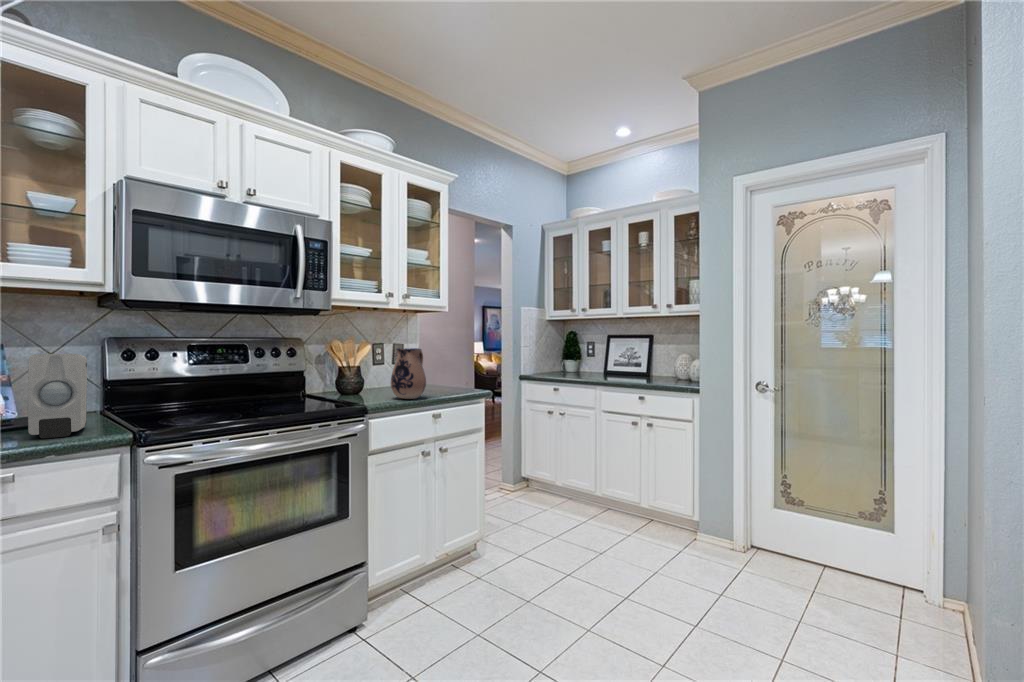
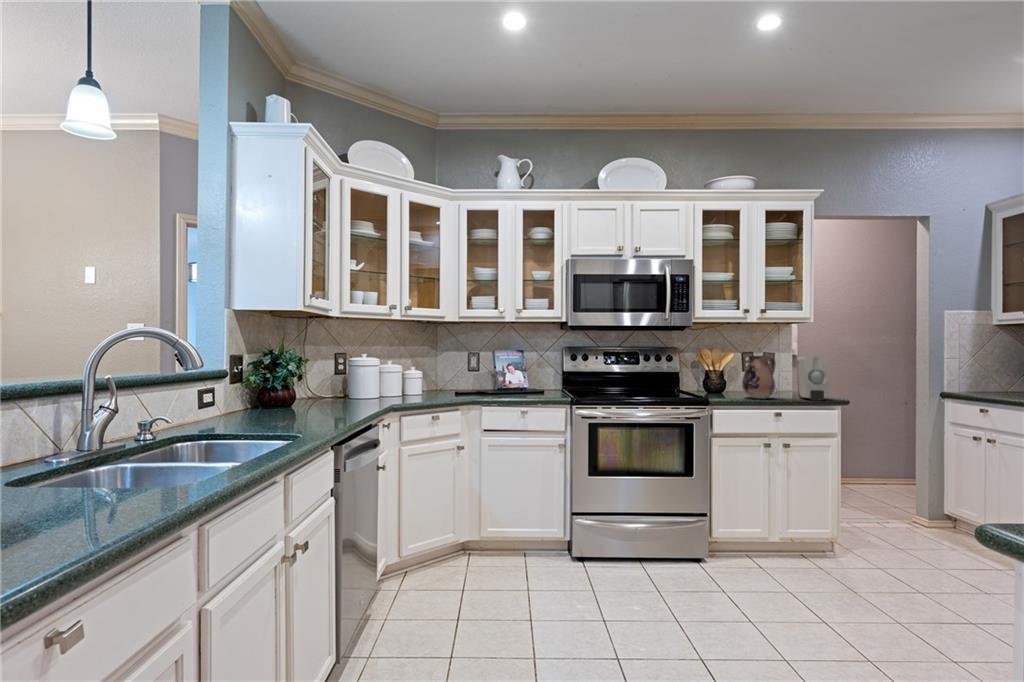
soap dispenser: present [28,354,87,438] -> present [797,356,828,400]

